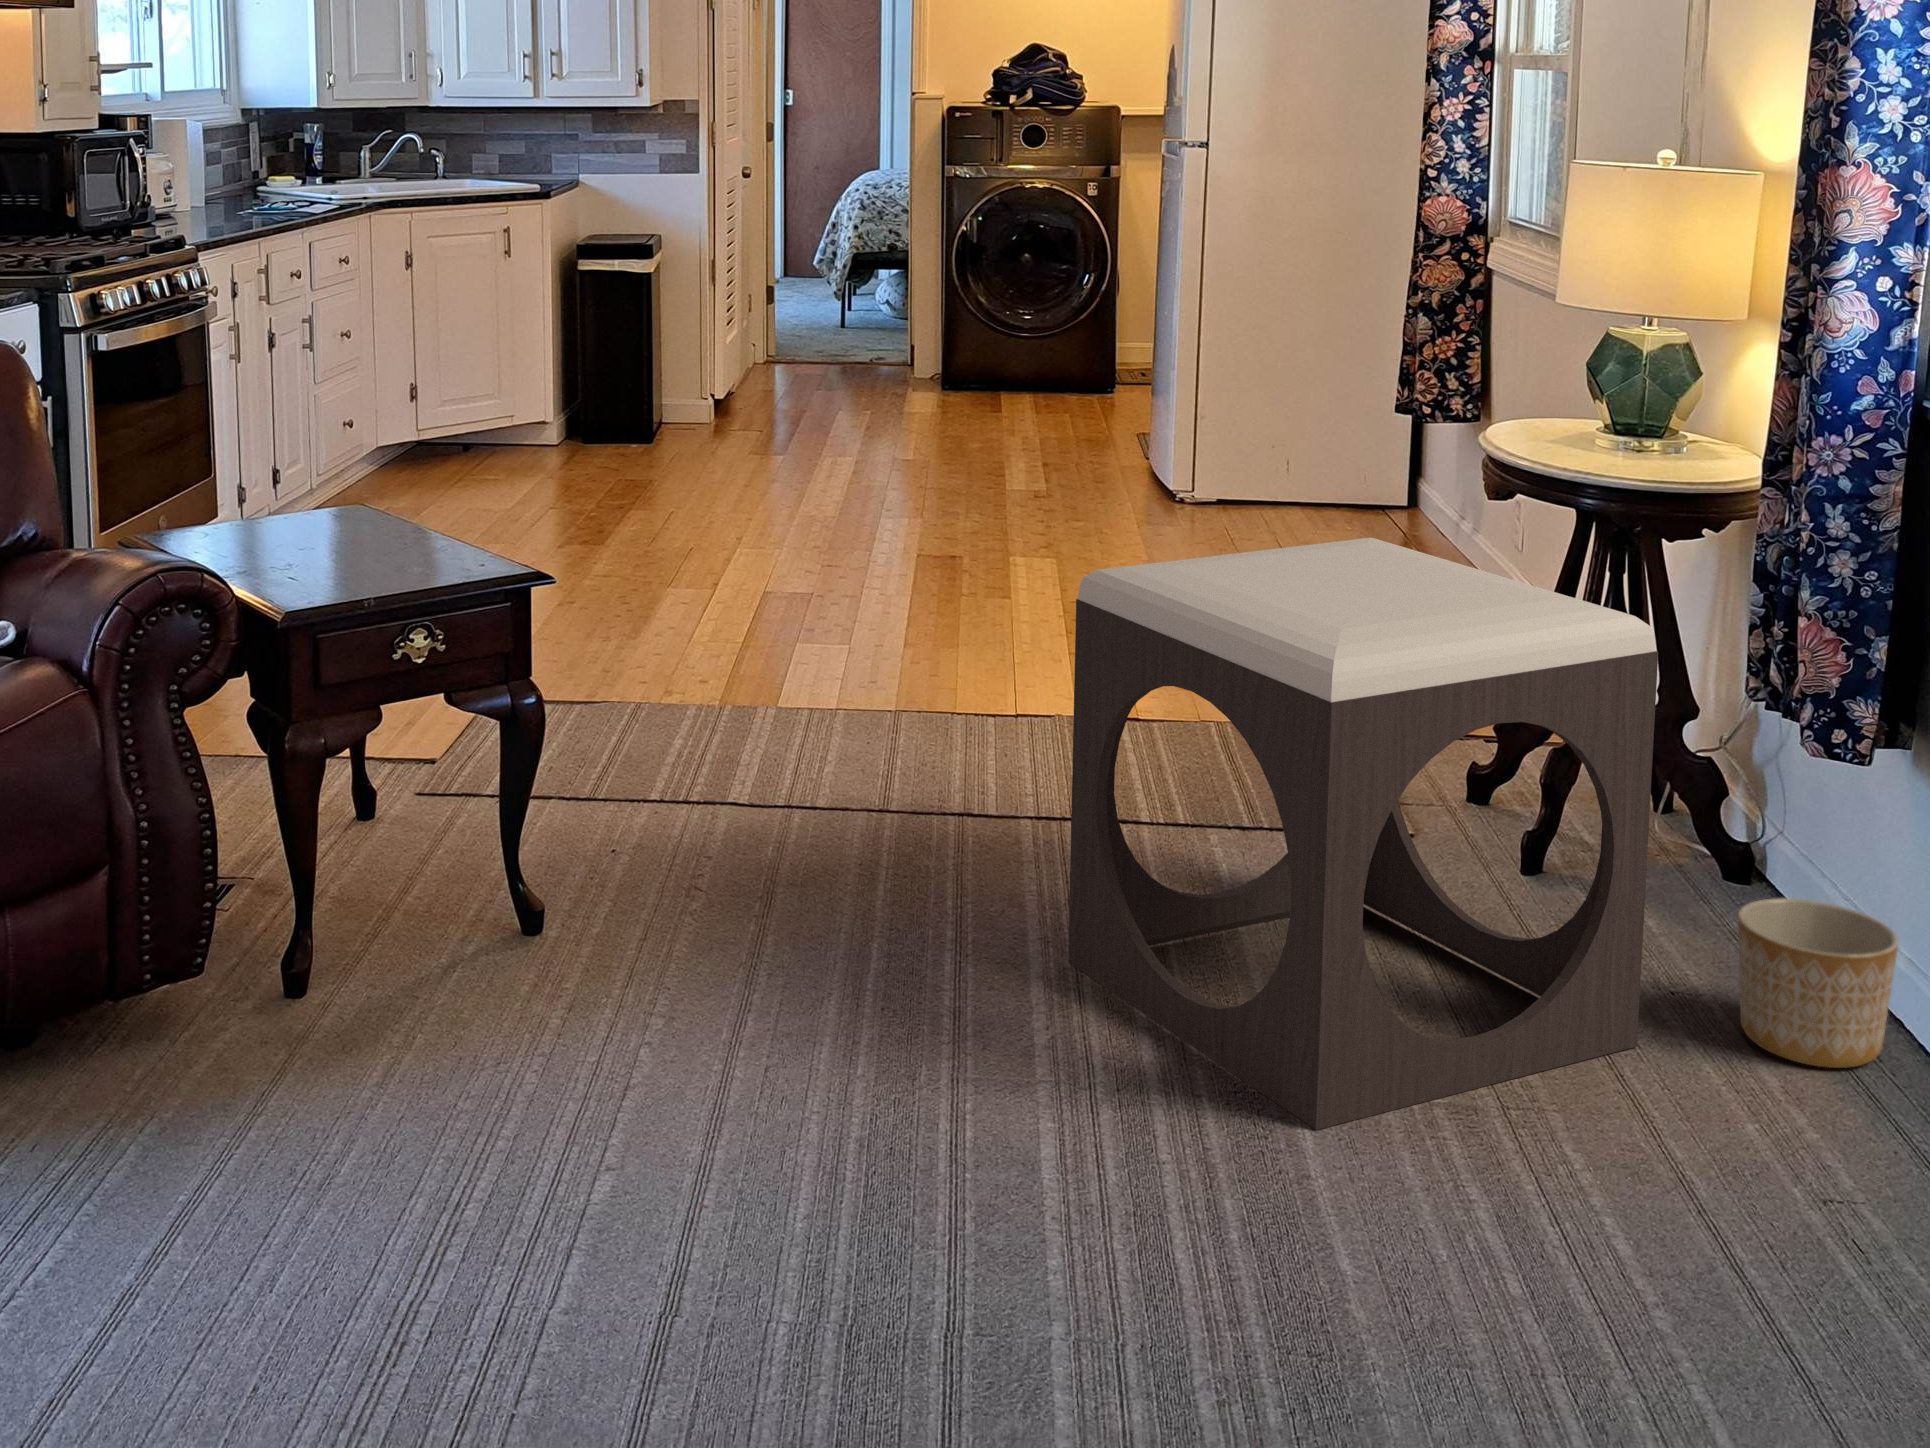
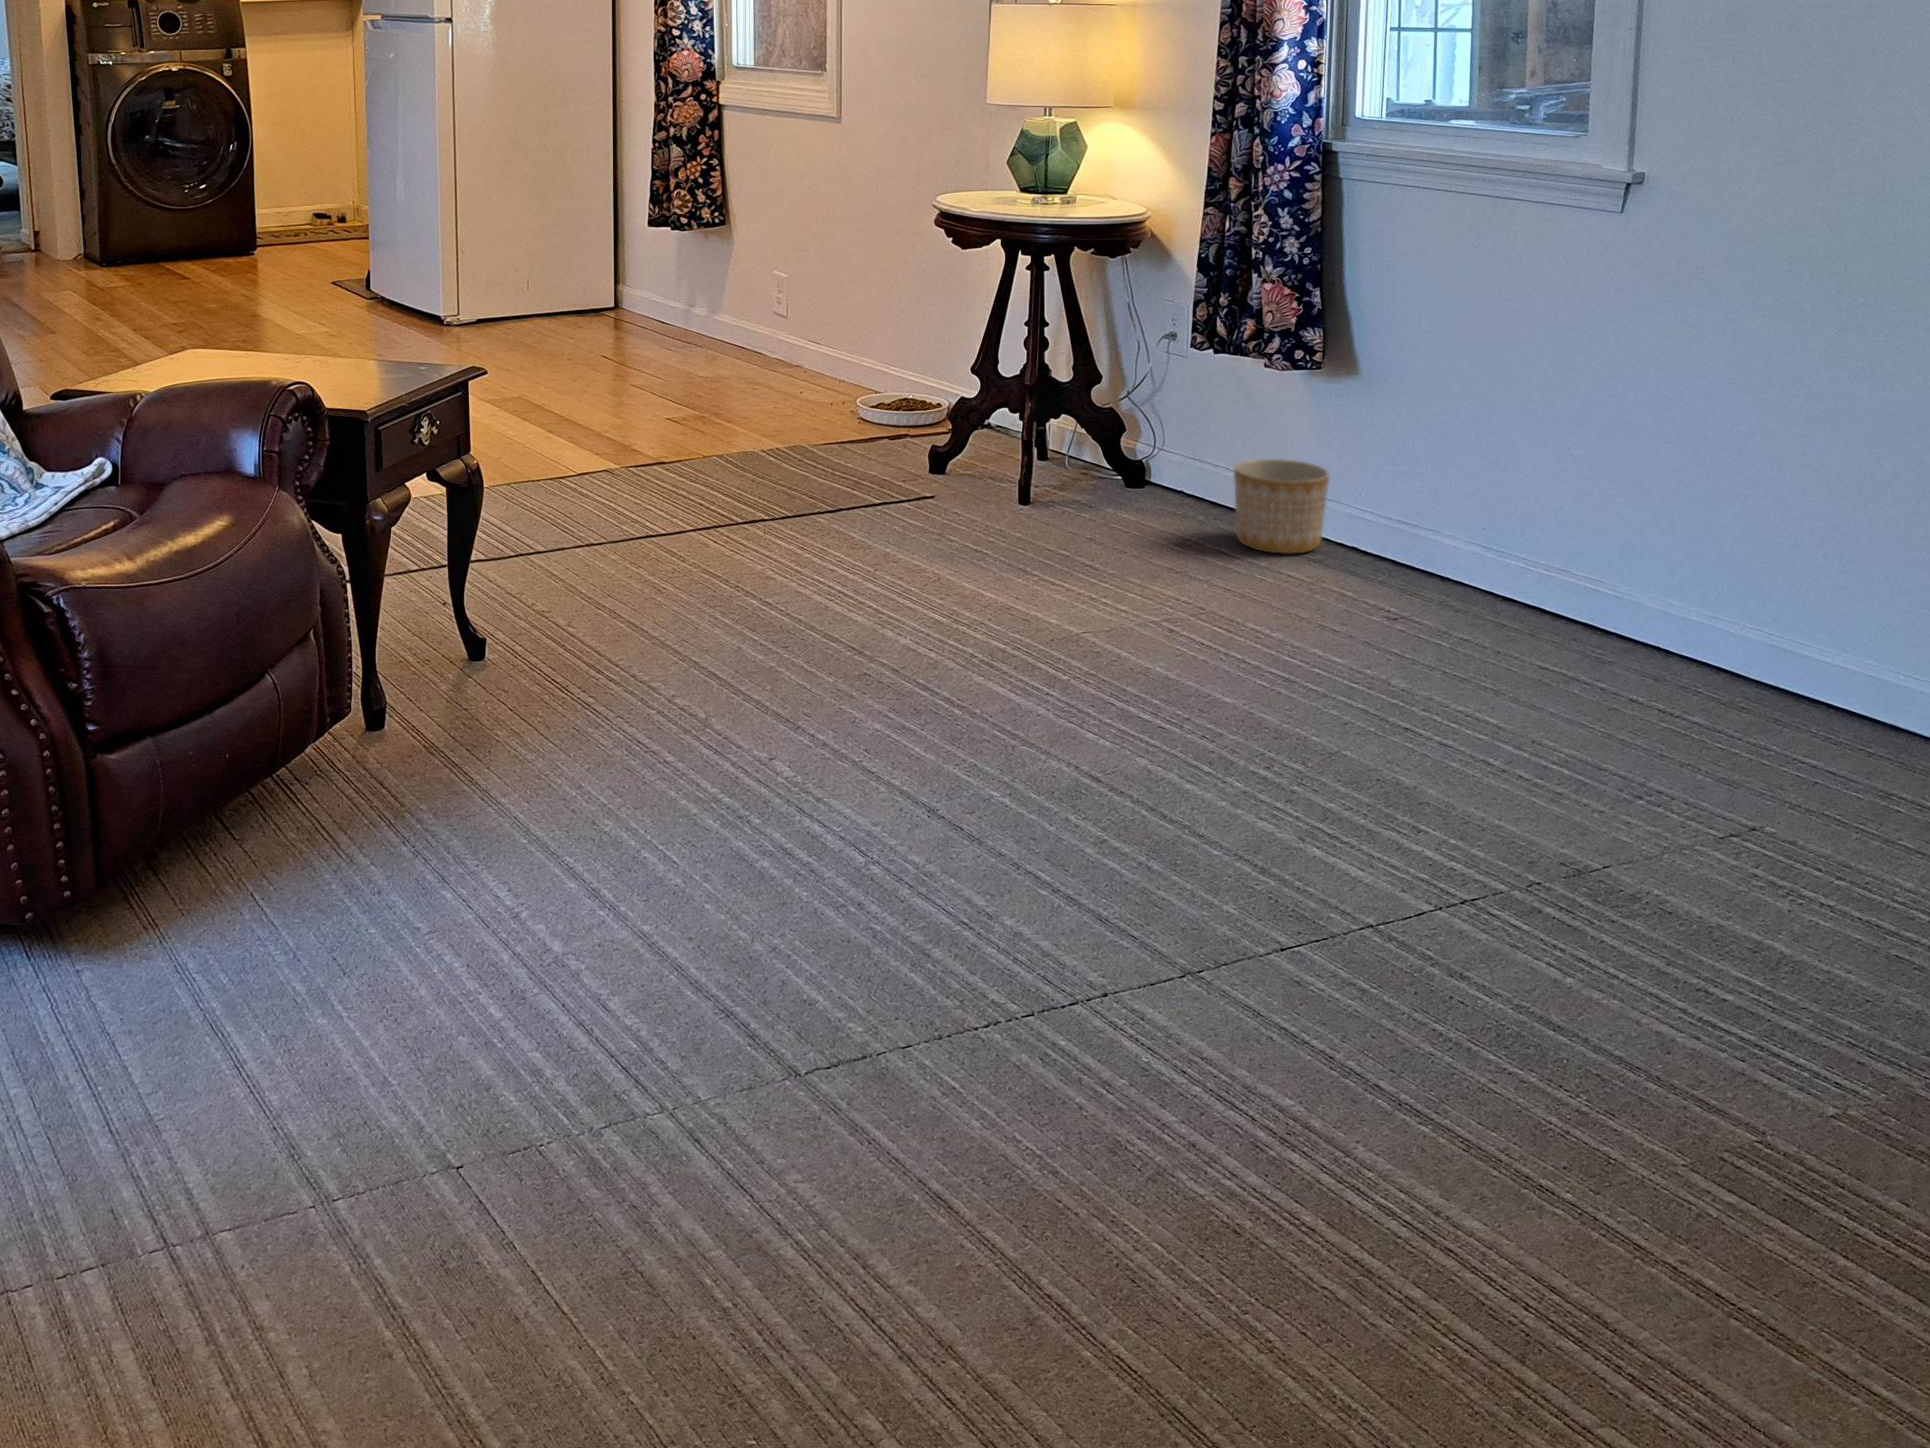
footstool: present [1068,538,1658,1130] -> none [858,268,1217,638]

